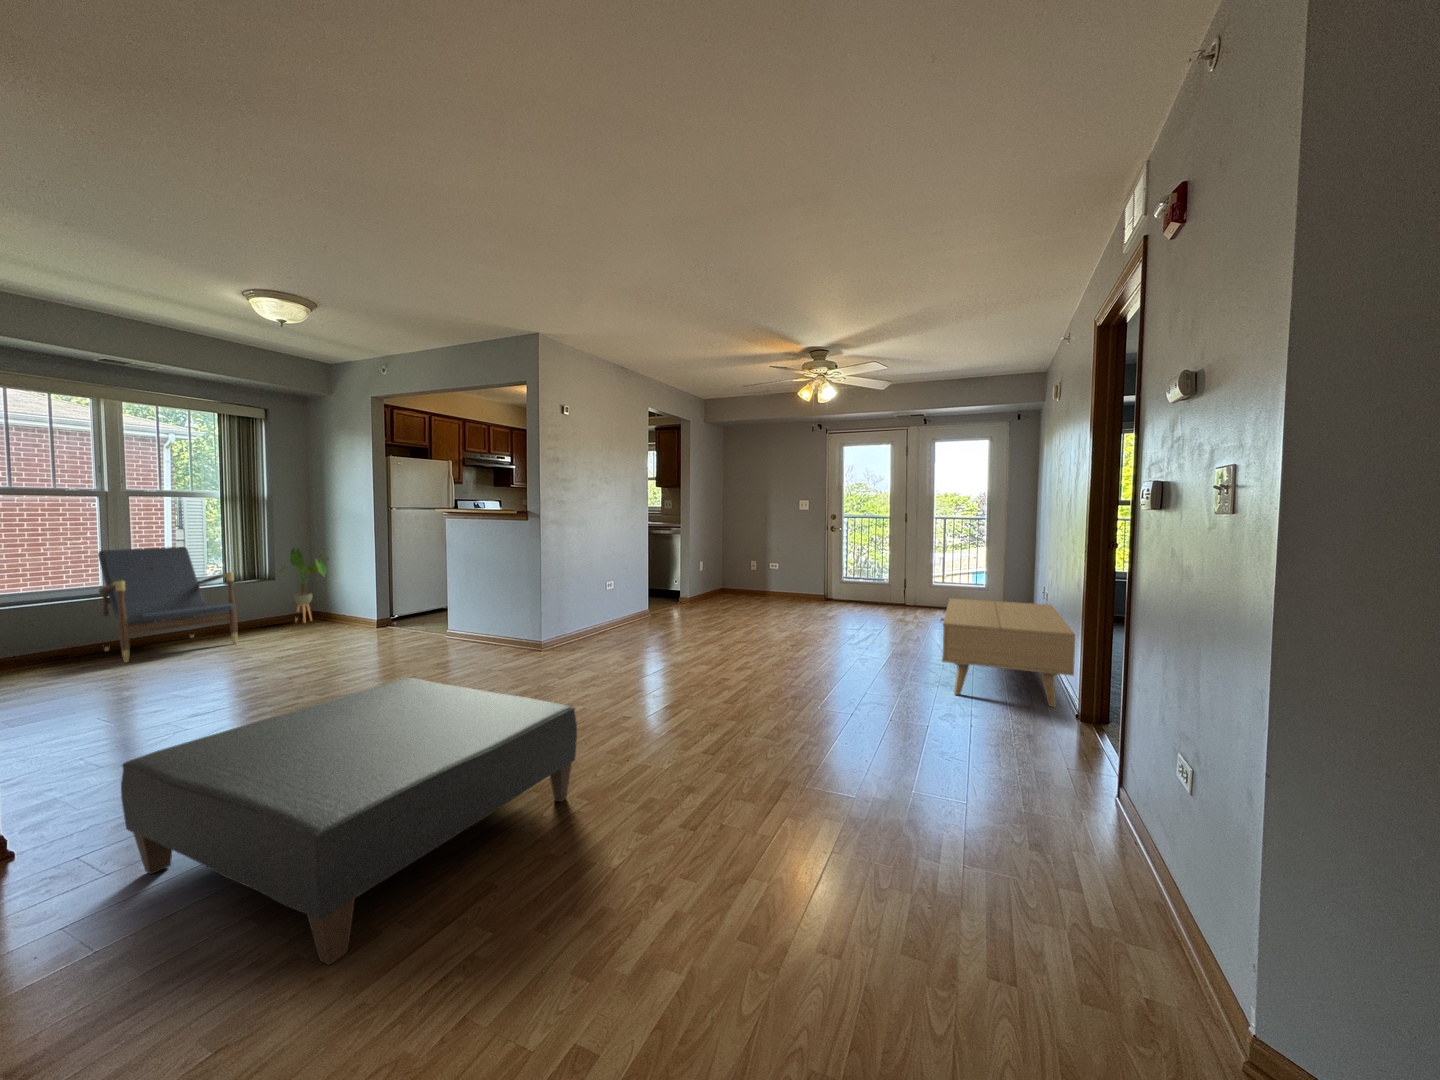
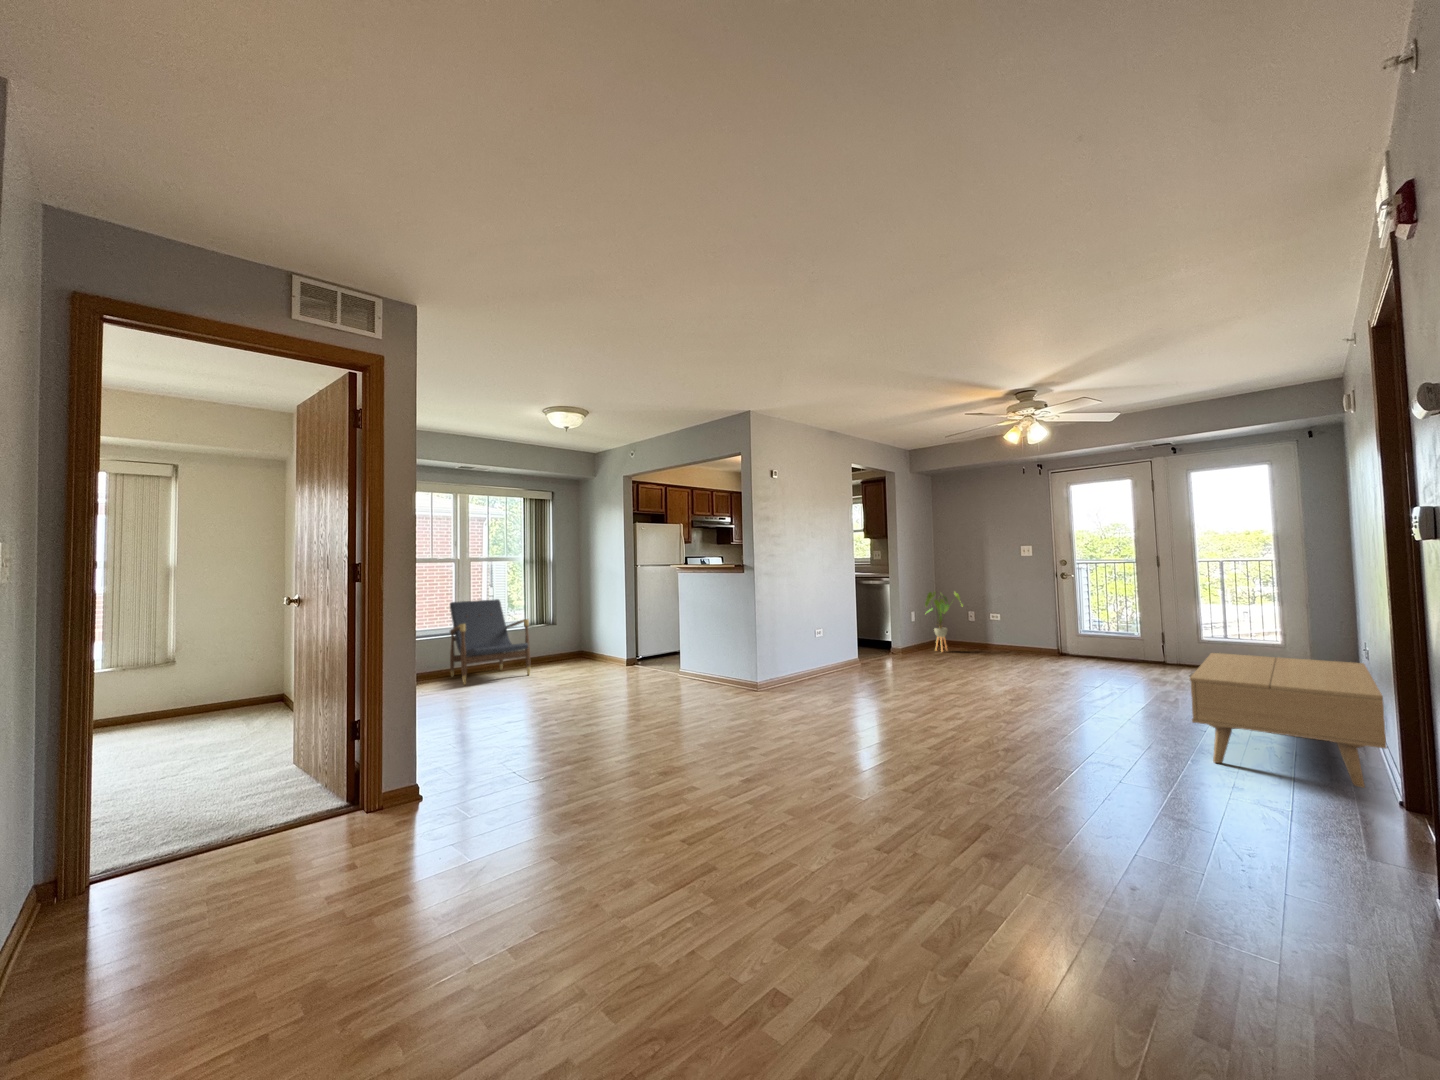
house plant: present [278,548,329,622] -> present [925,592,962,651]
ottoman: present [121,678,577,965] -> none [484,701,786,895]

